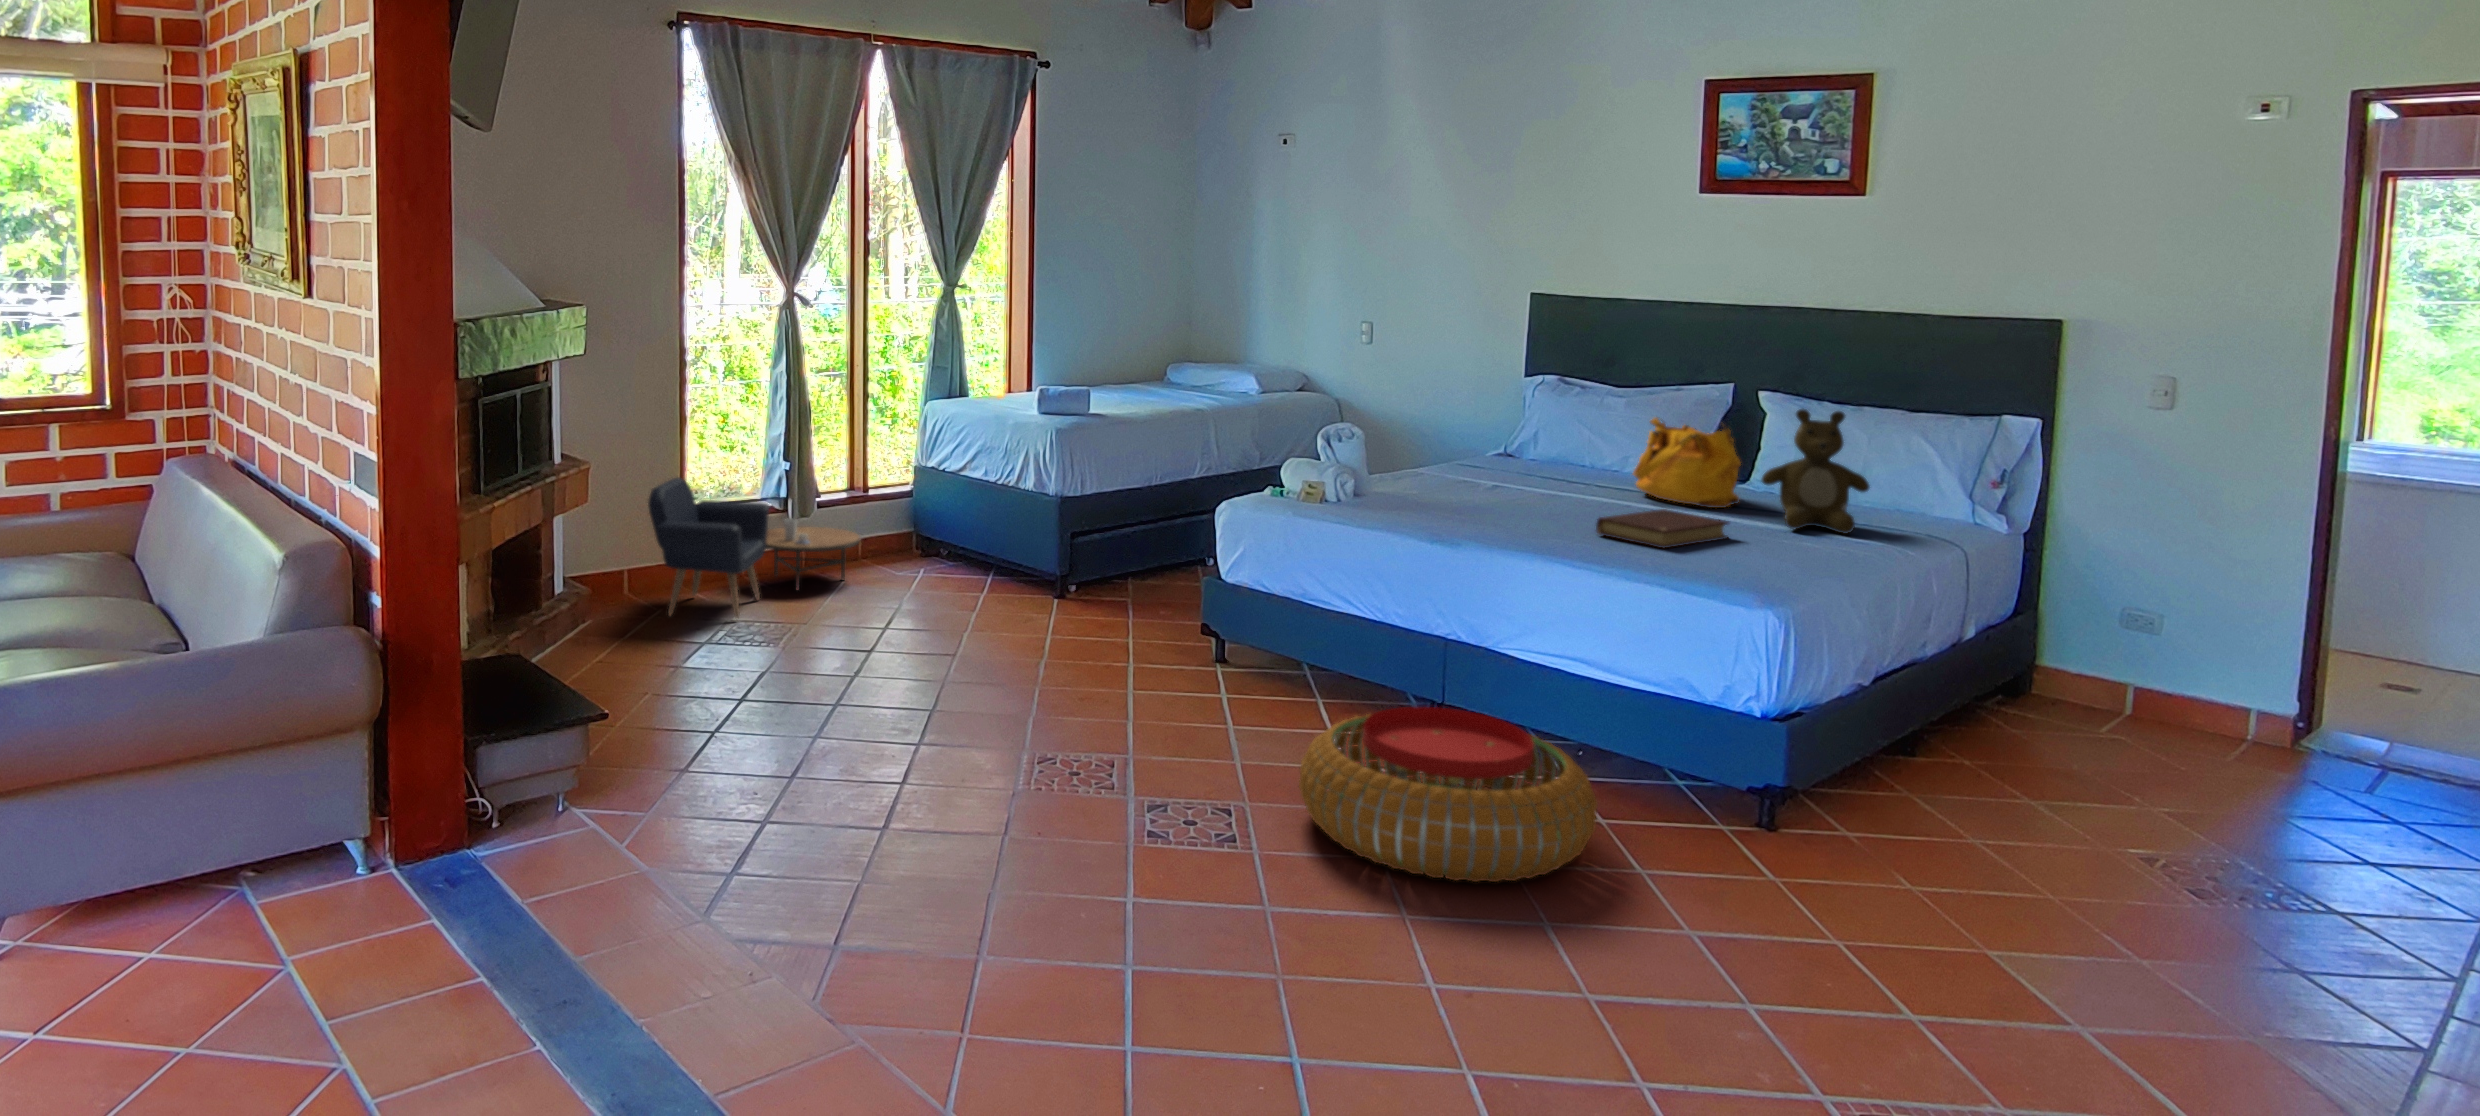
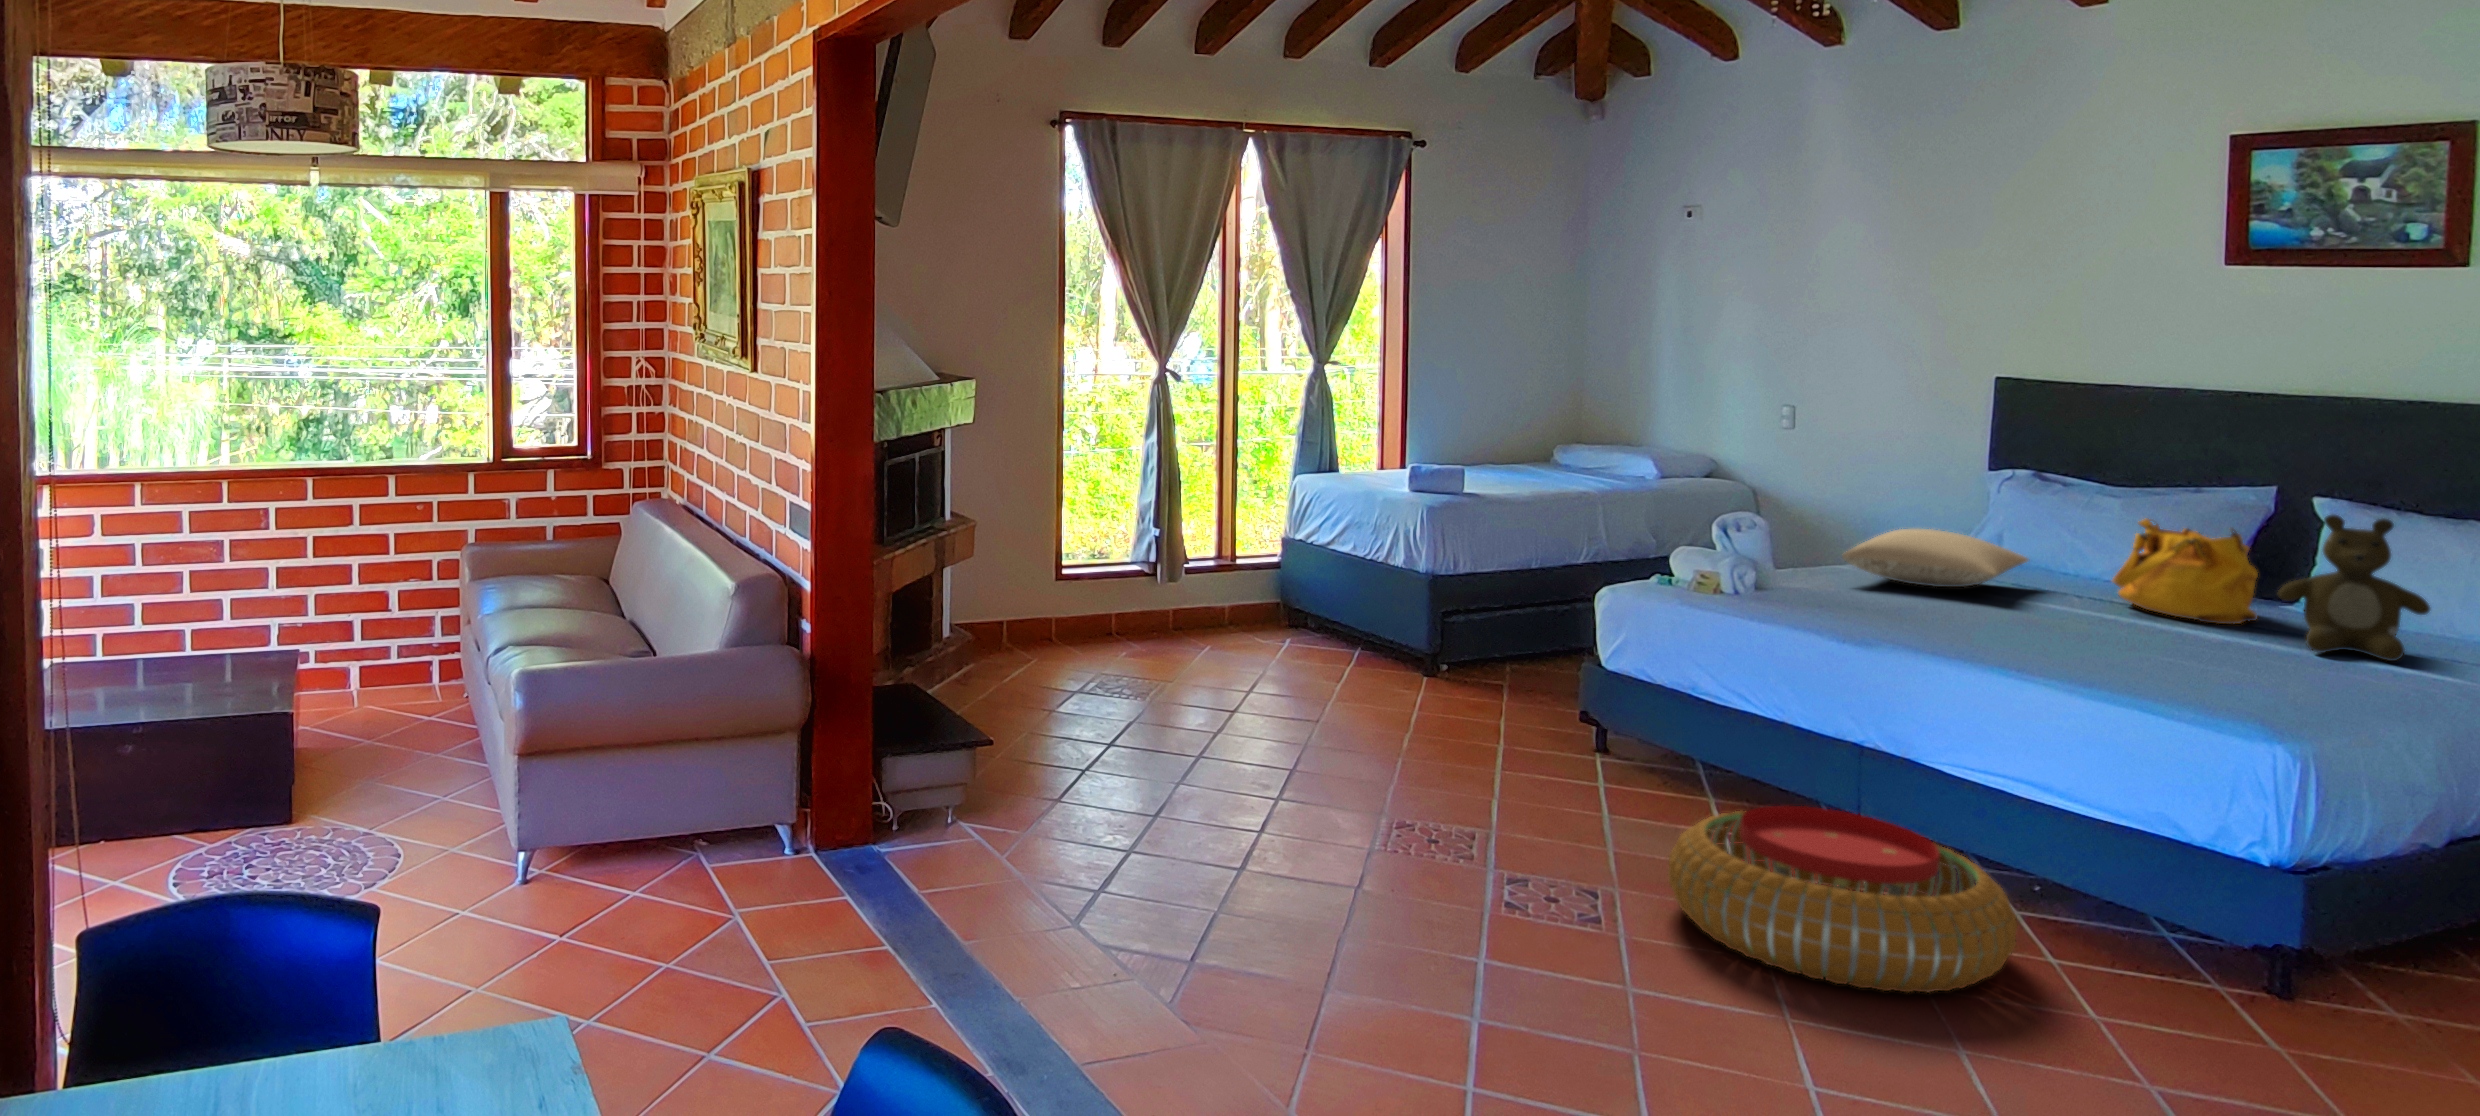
pillow: none [1420,434,1565,486] -> present [1842,529,2028,587]
armchair: present [648,477,860,618] -> none [1027,538,1228,674]
book: present [1596,509,1729,548] -> none [2045,620,2225,662]

